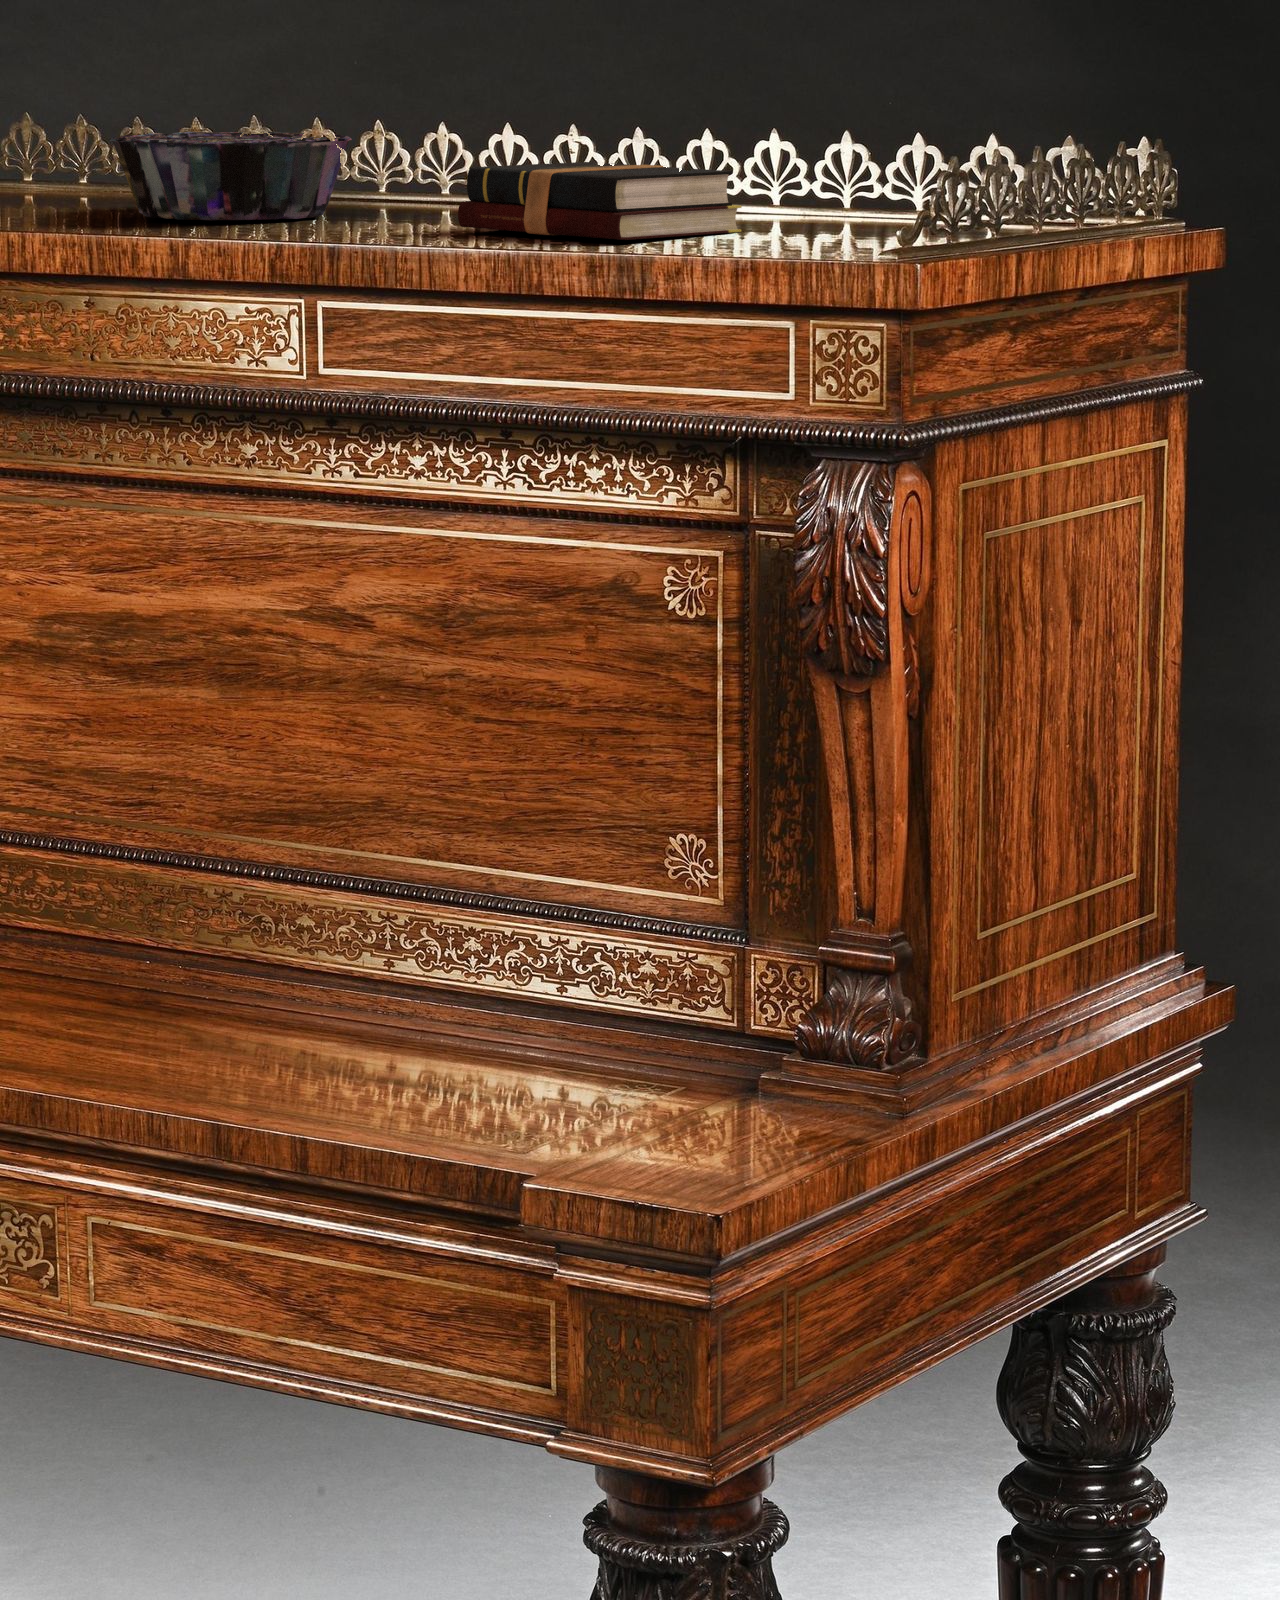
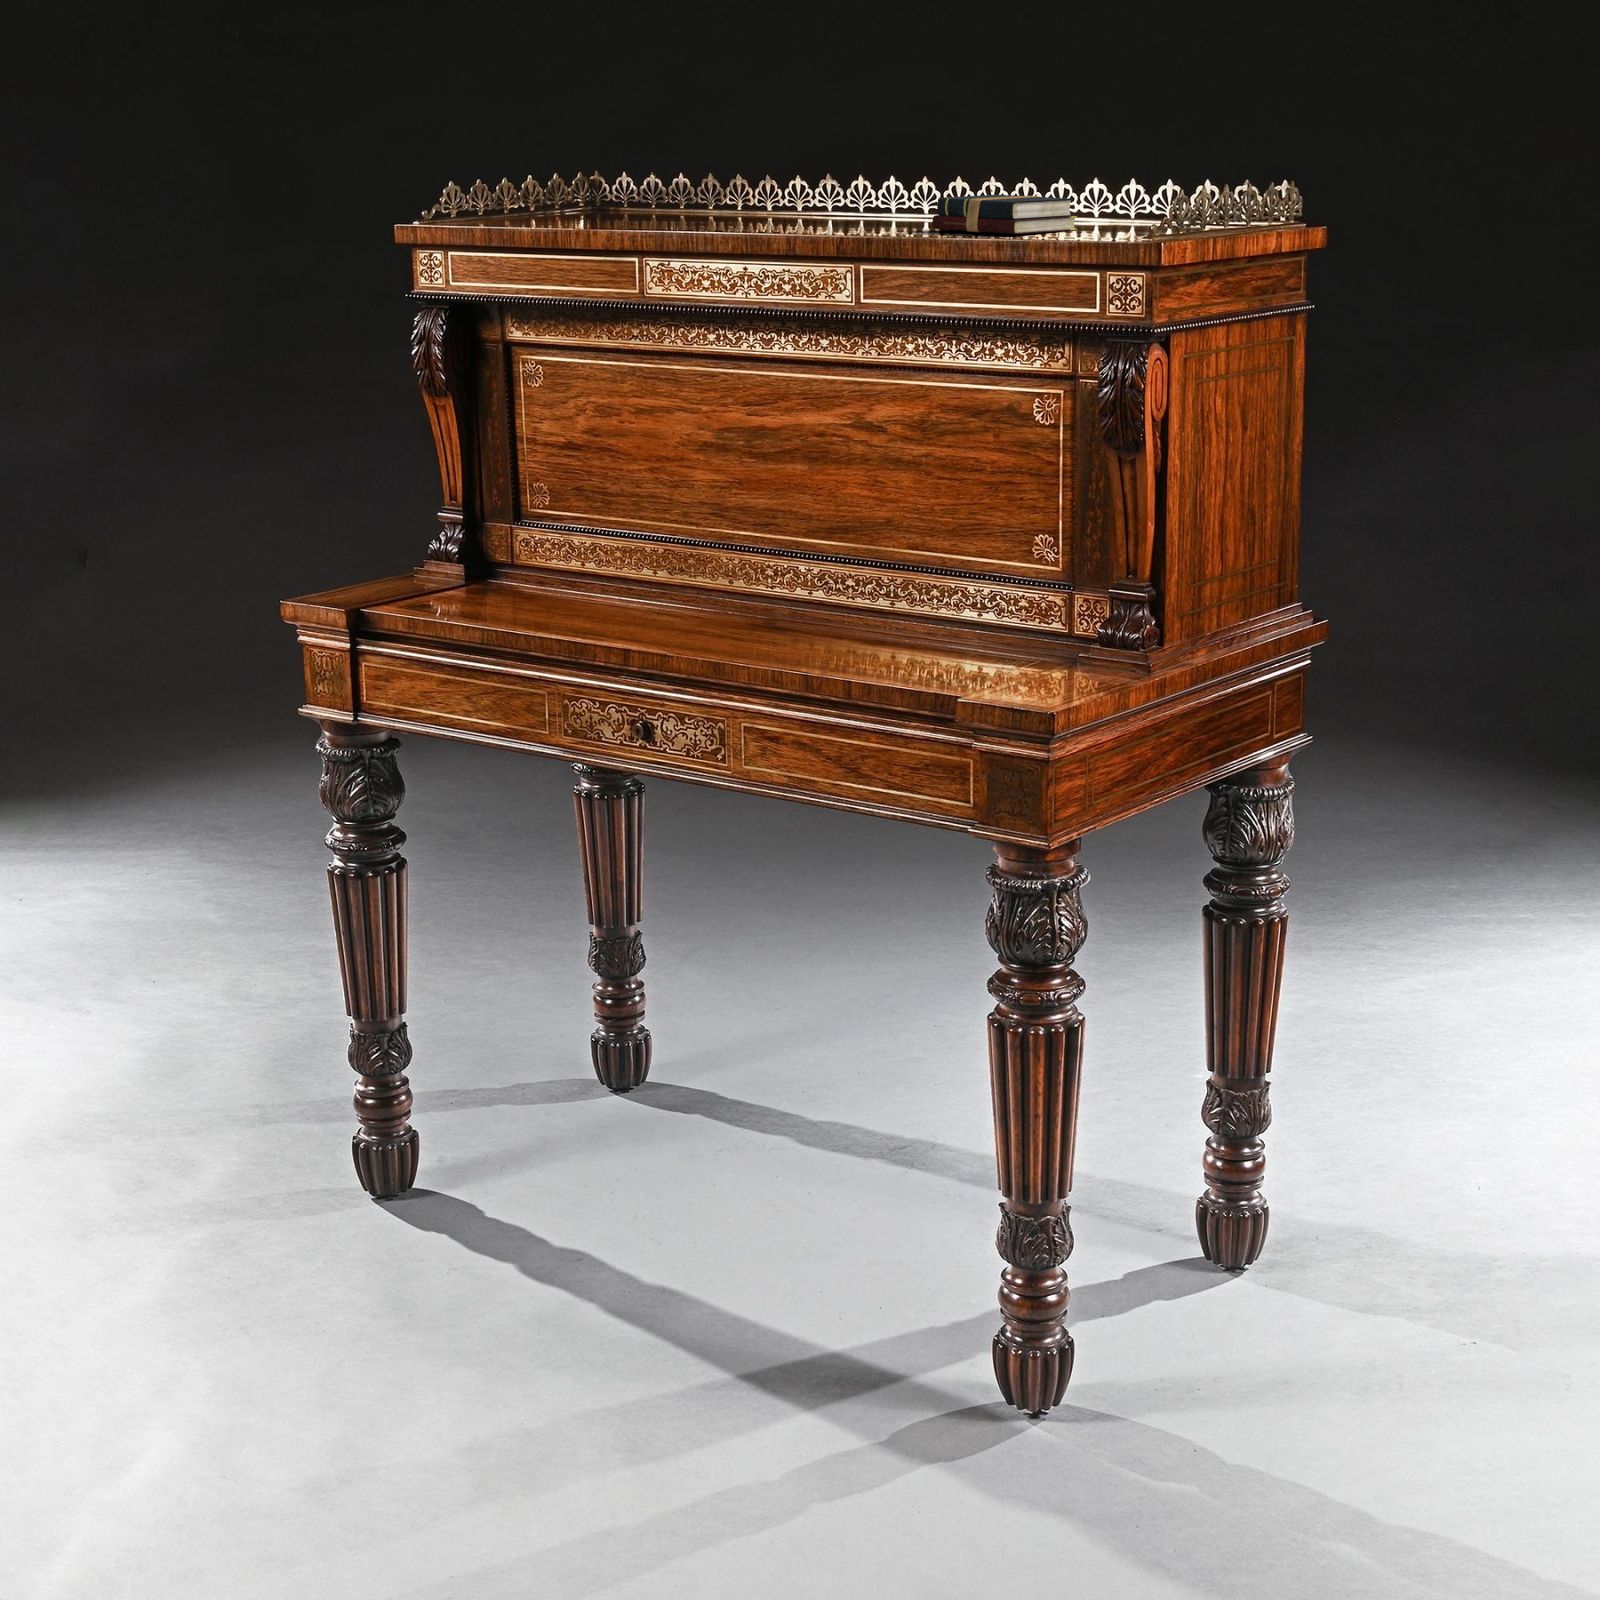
decorative bowl: present [109,132,352,220] -> none [753,181,877,226]

